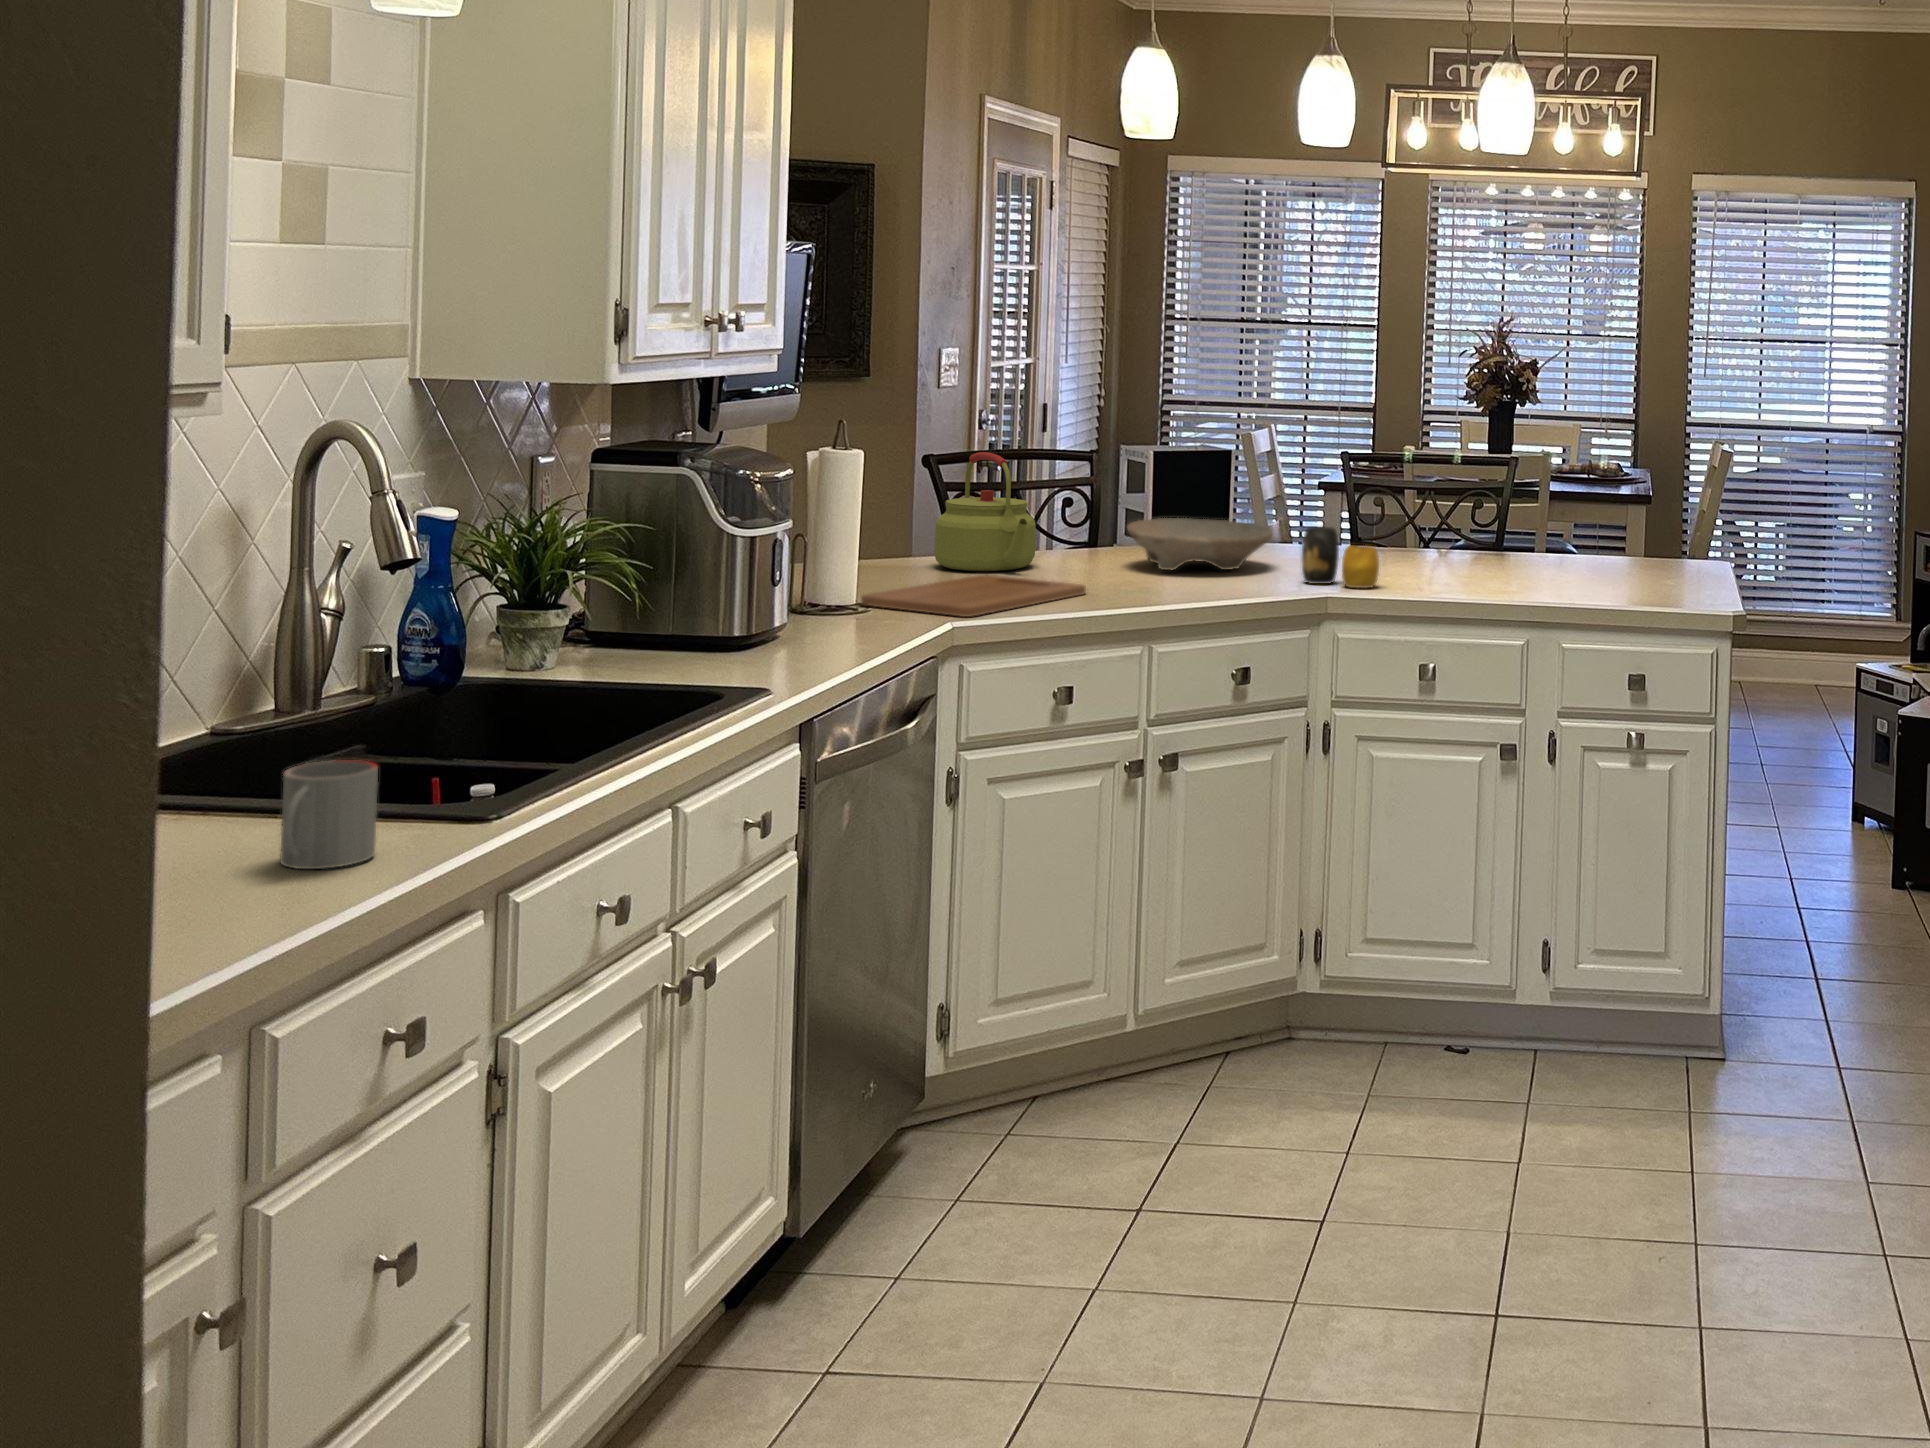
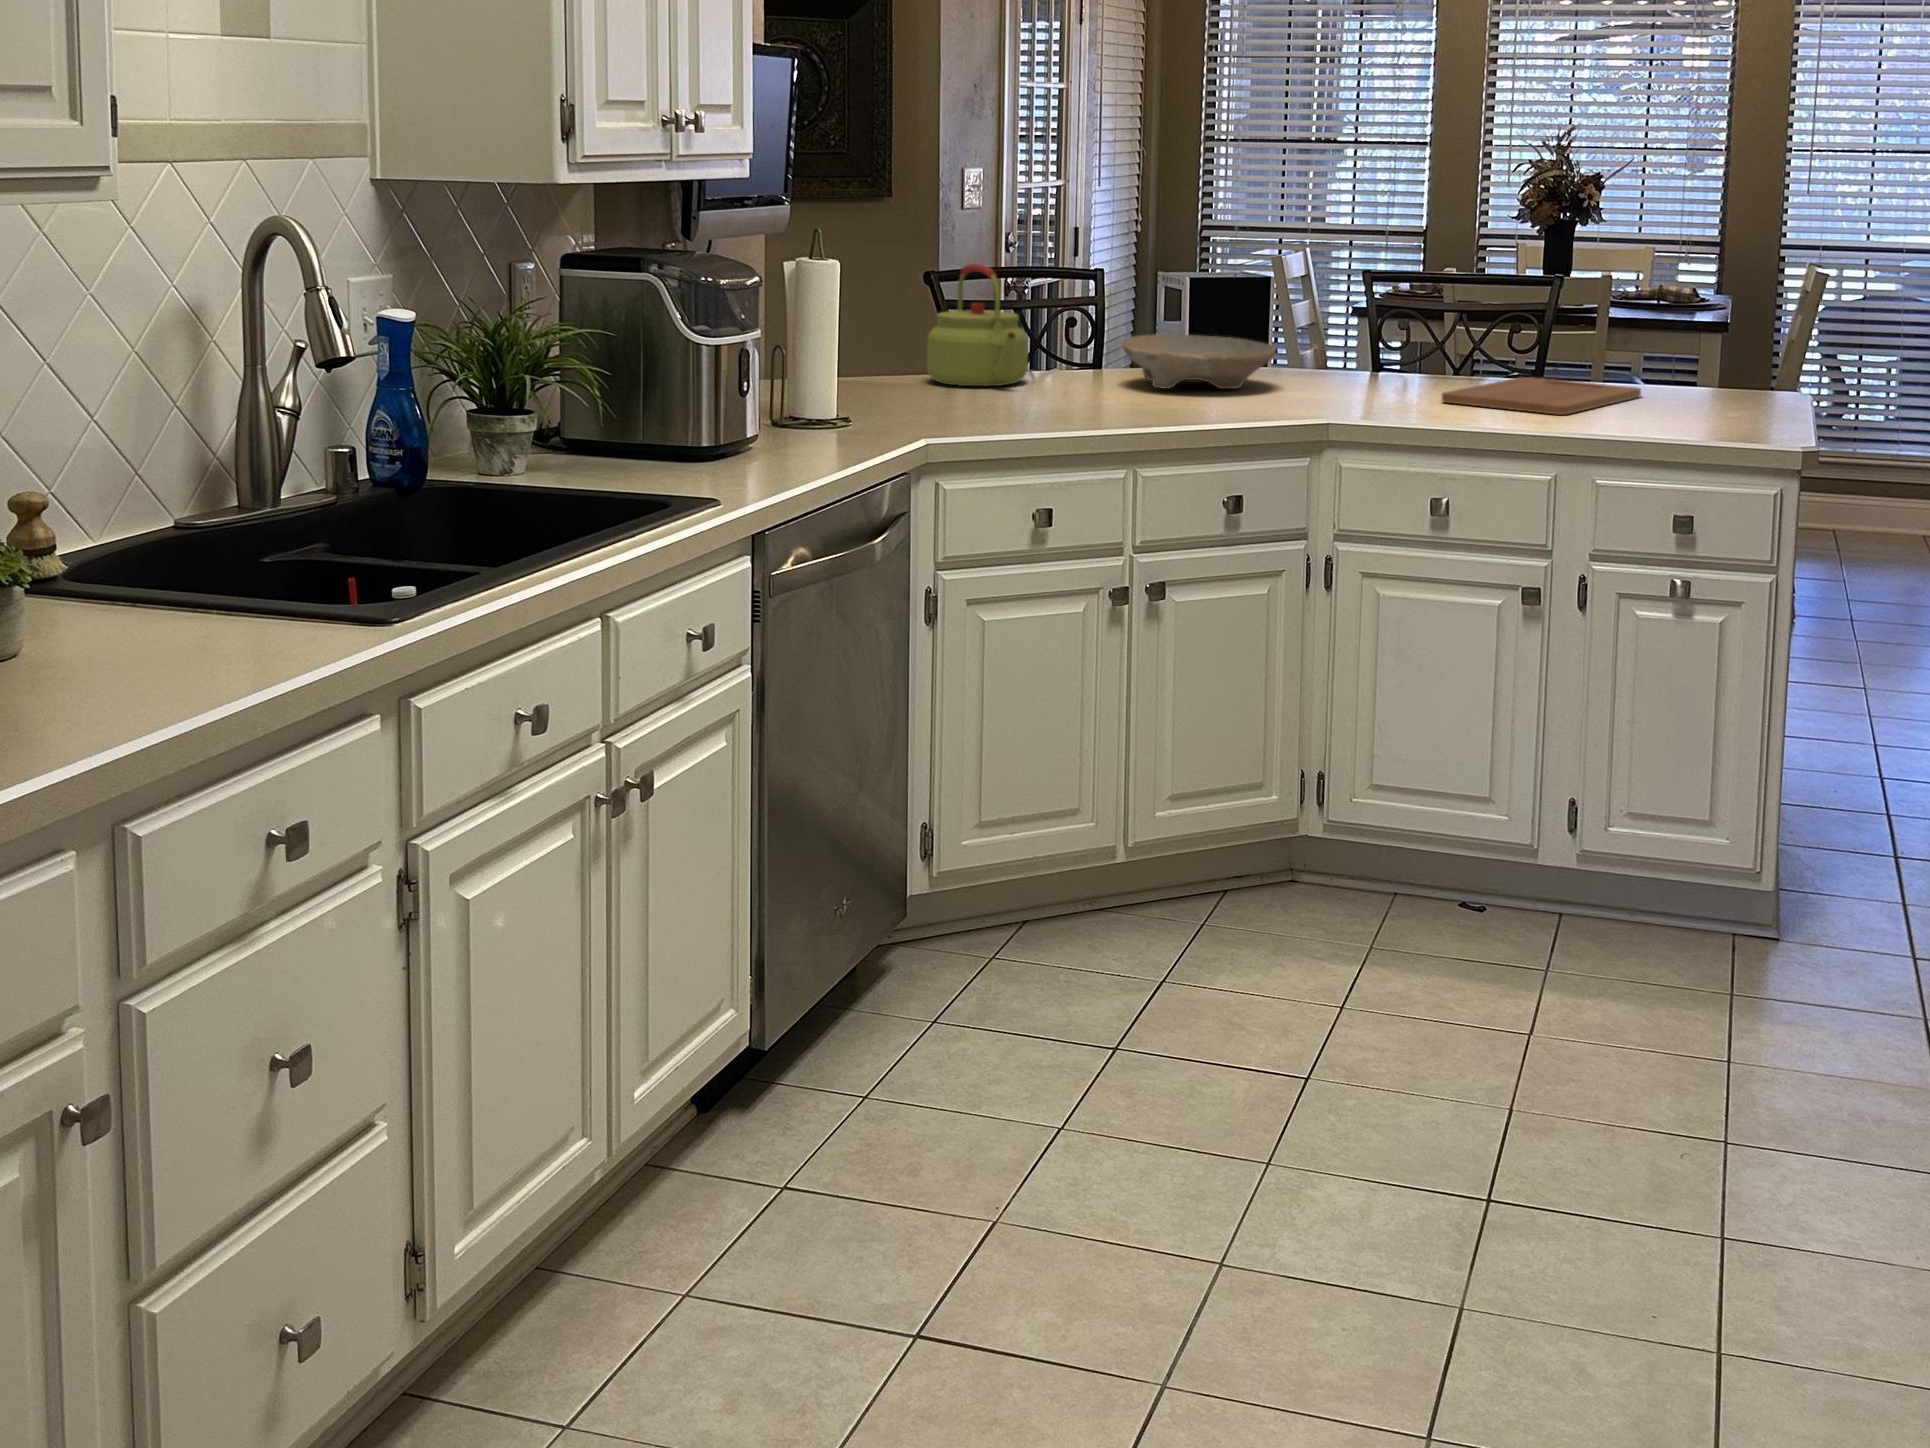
vase: present [1302,526,1379,588] -> none [1304,343,1389,411]
cutting board: present [861,575,1086,617] -> present [1442,377,1641,415]
mug: present [280,760,378,869] -> none [160,558,261,667]

